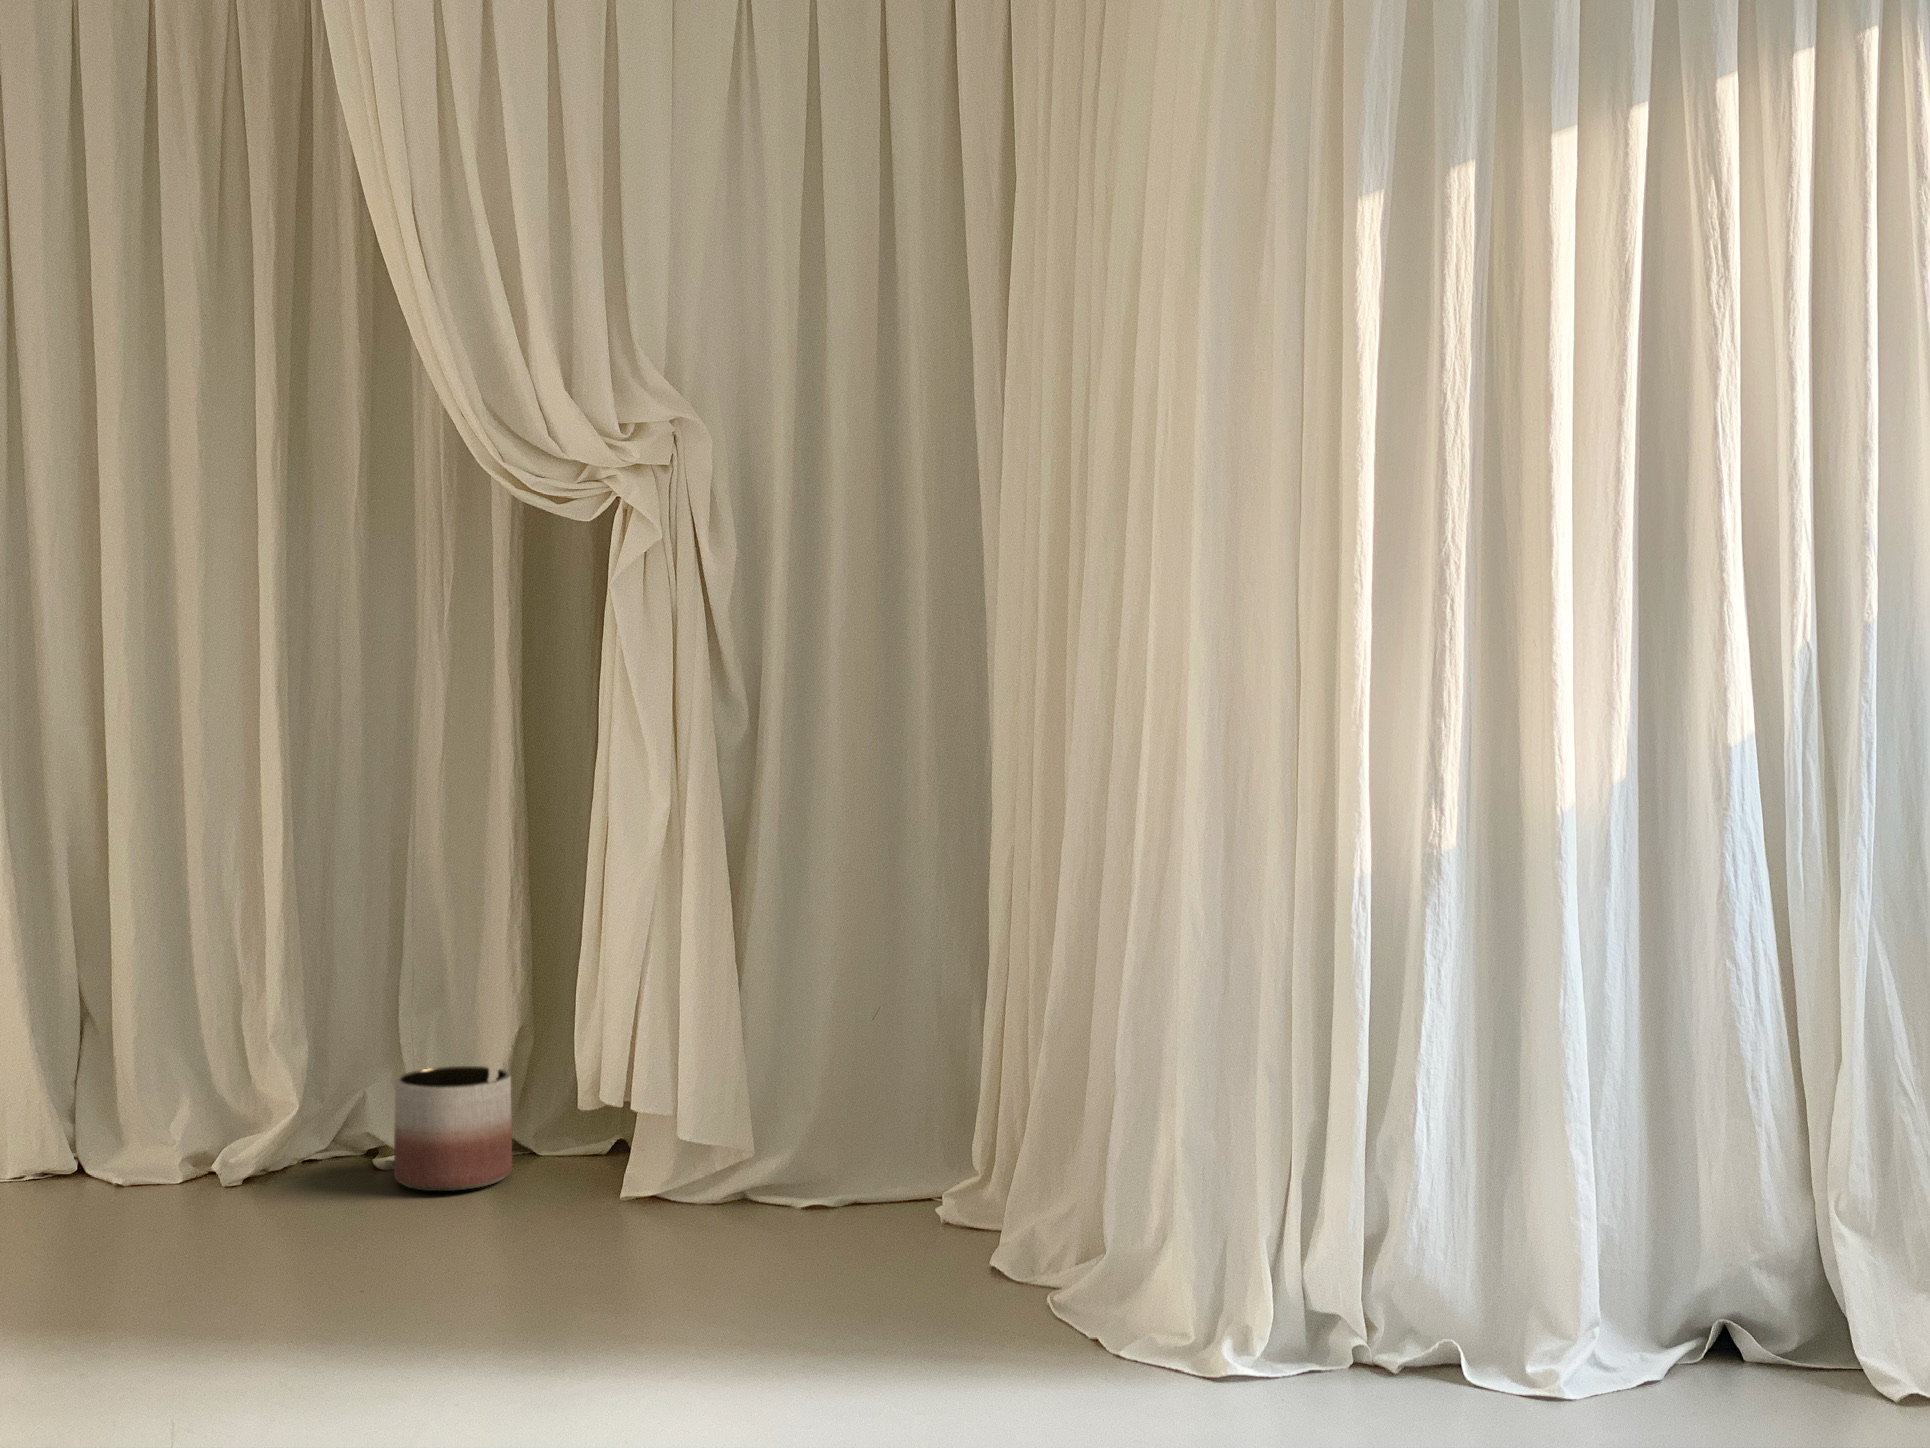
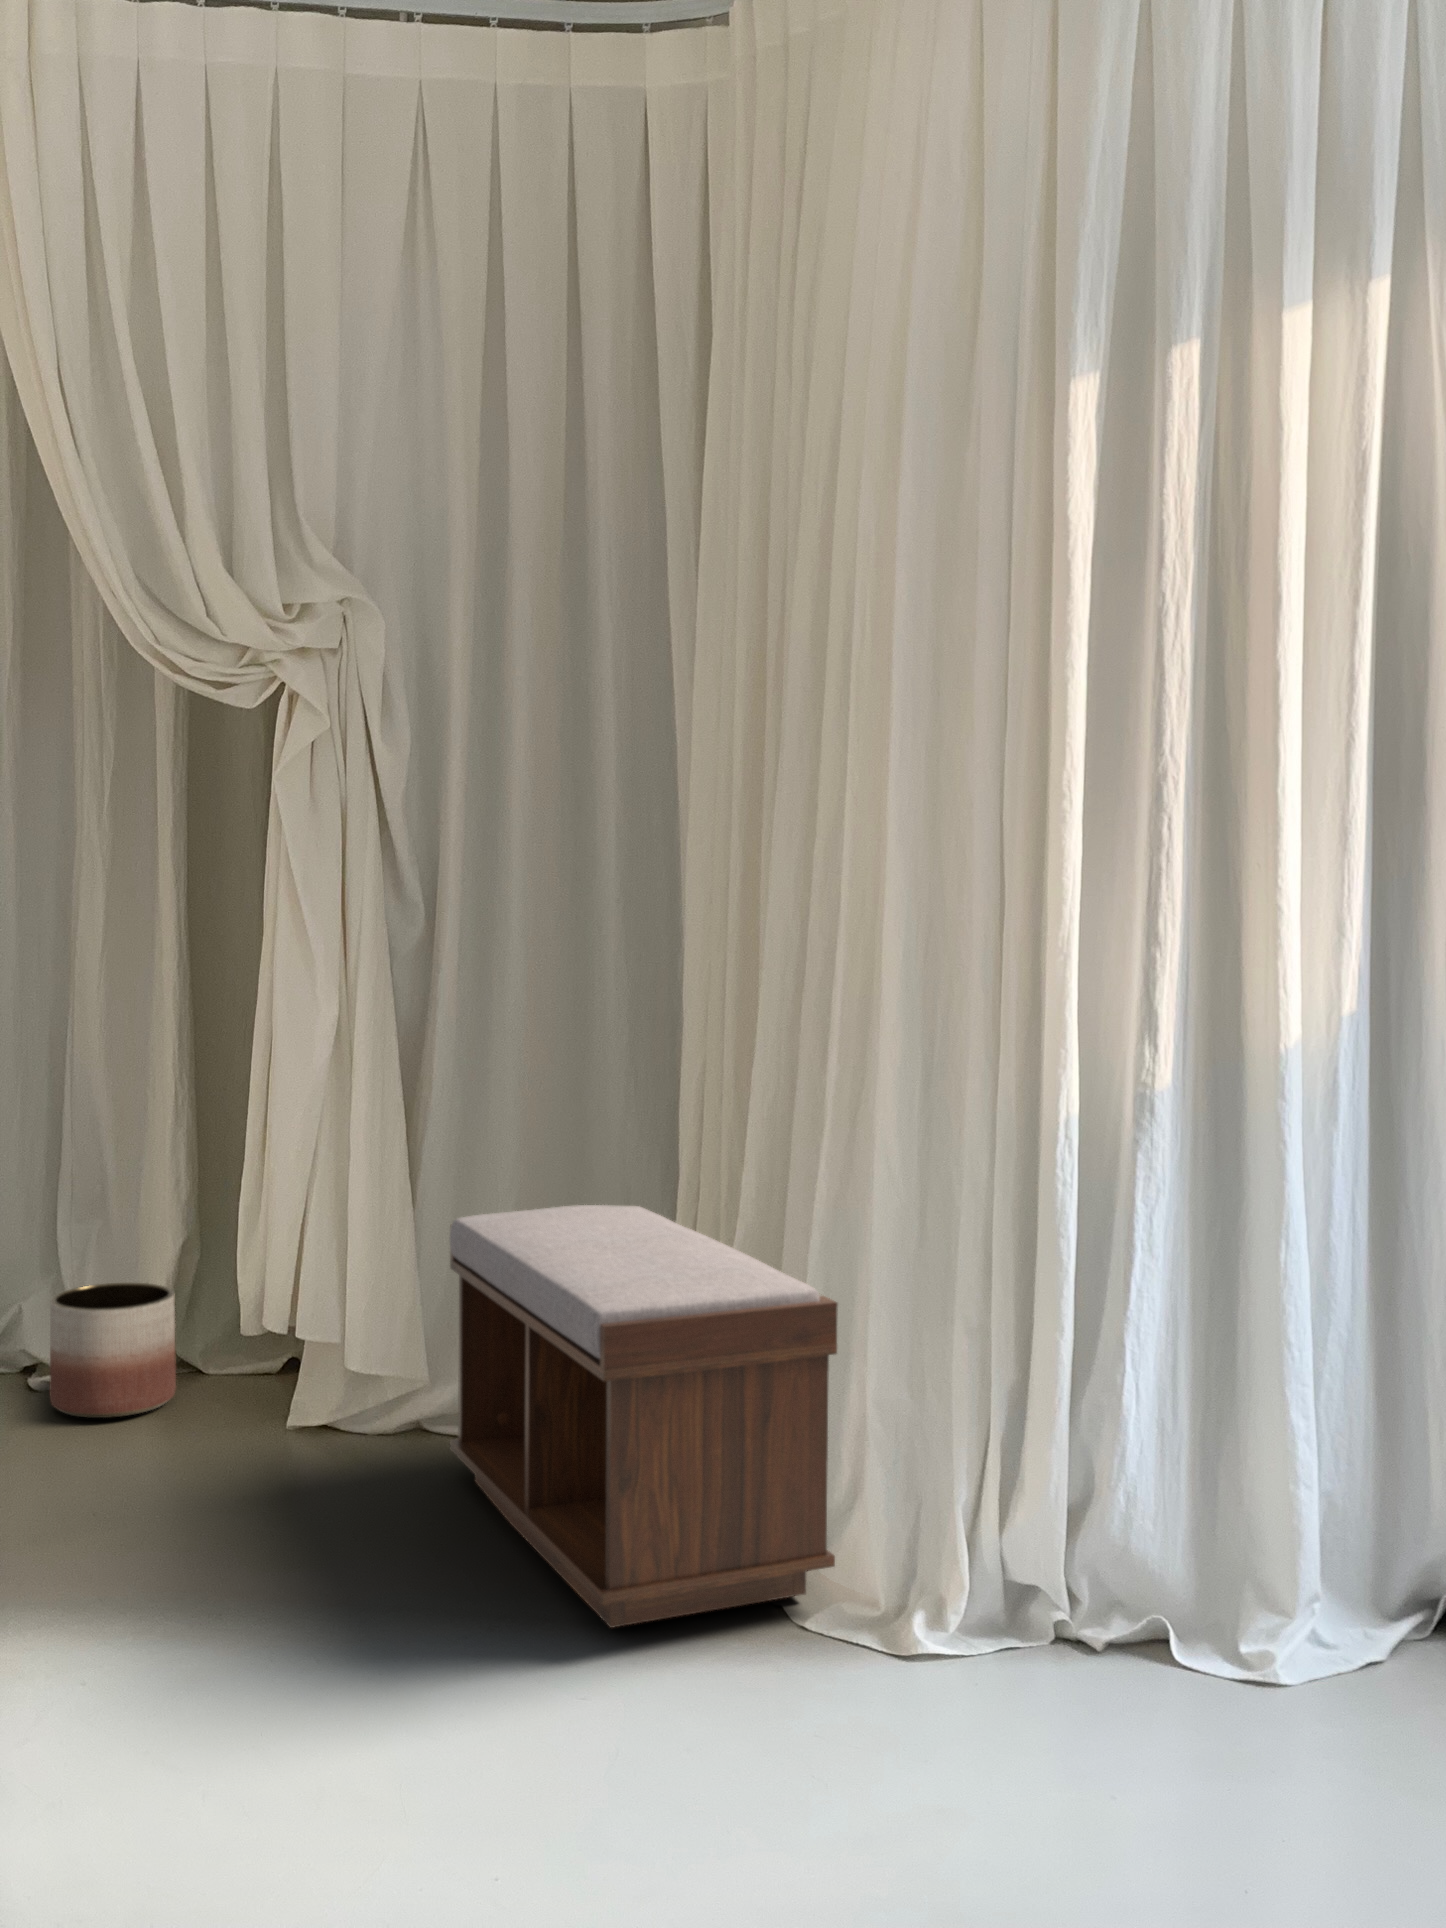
bench: none [778,983,1148,1357] -> present [450,1205,838,1628]

